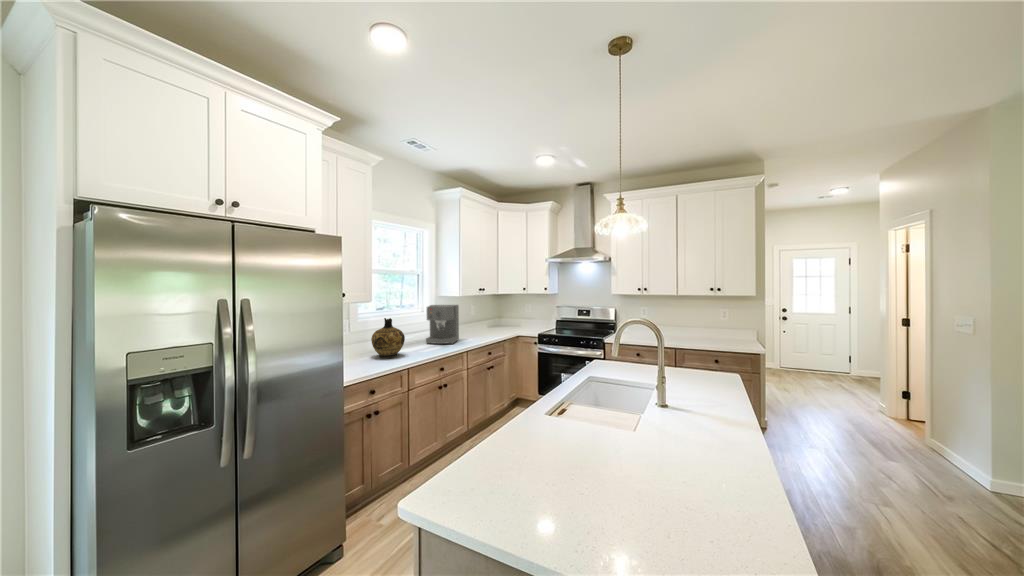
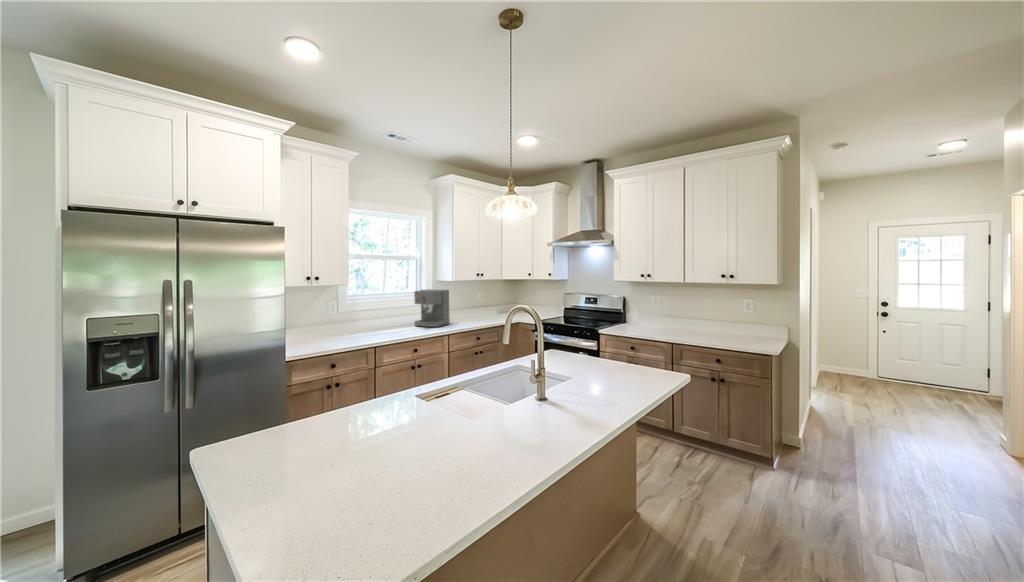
ceramic jug: present [371,318,405,358] -> none [350,300,381,336]

